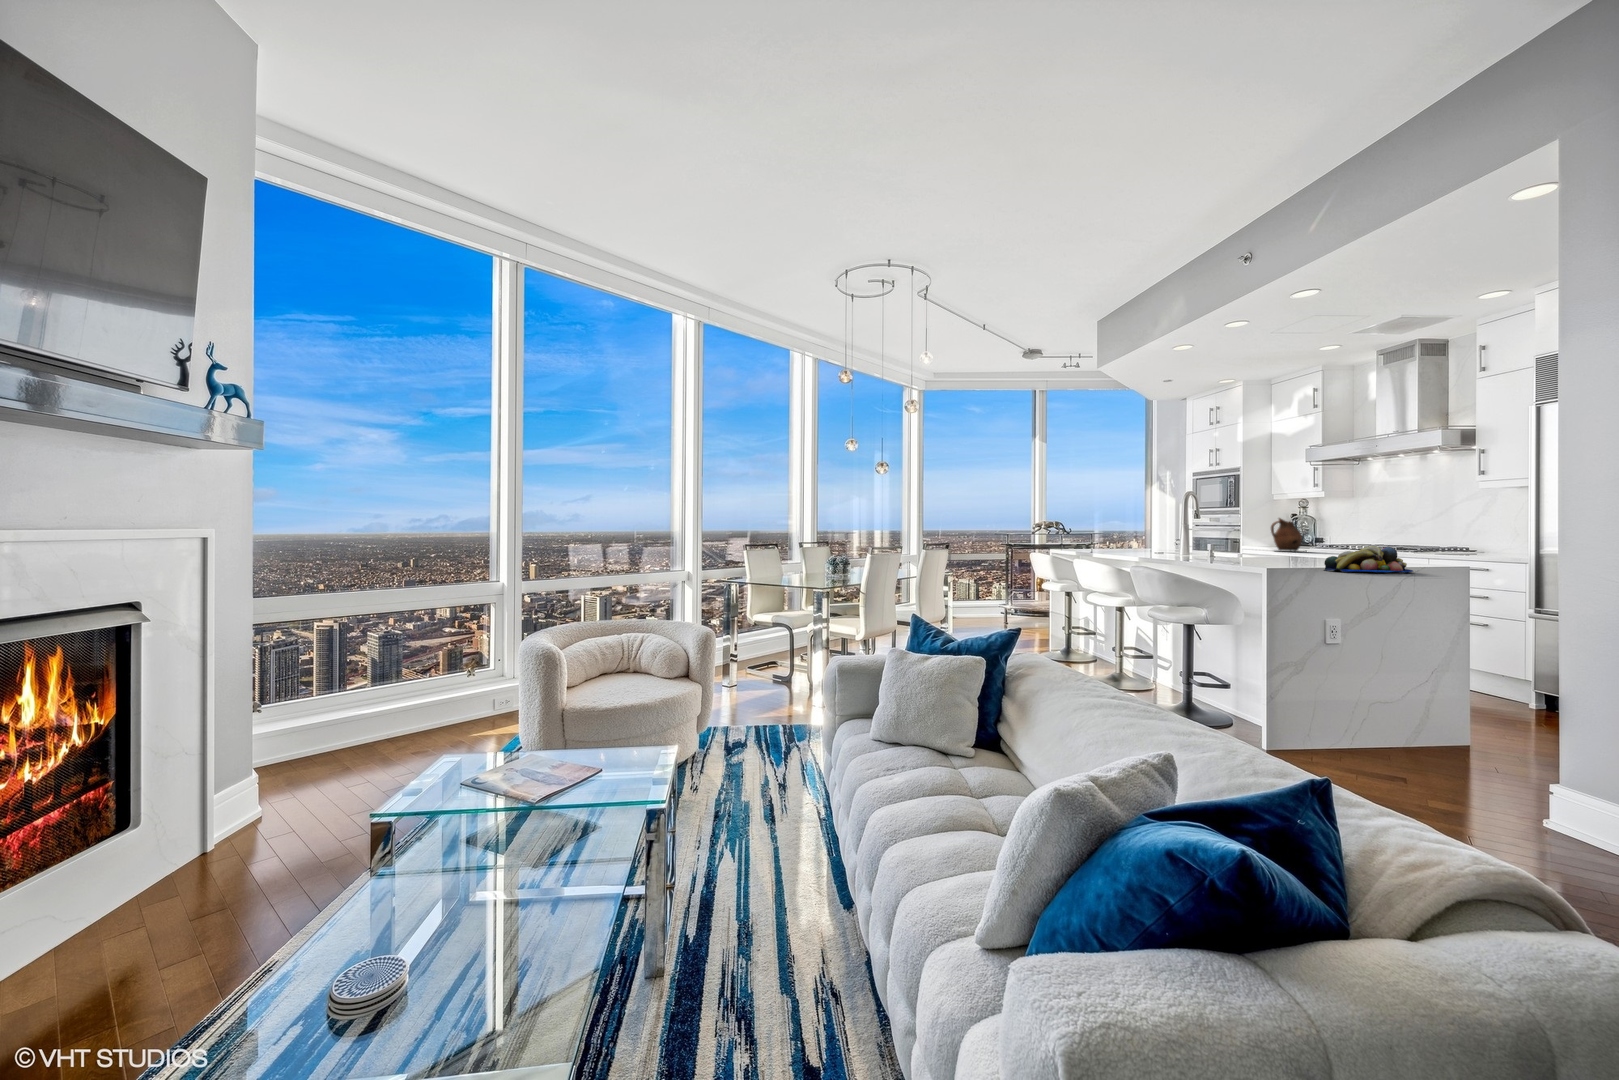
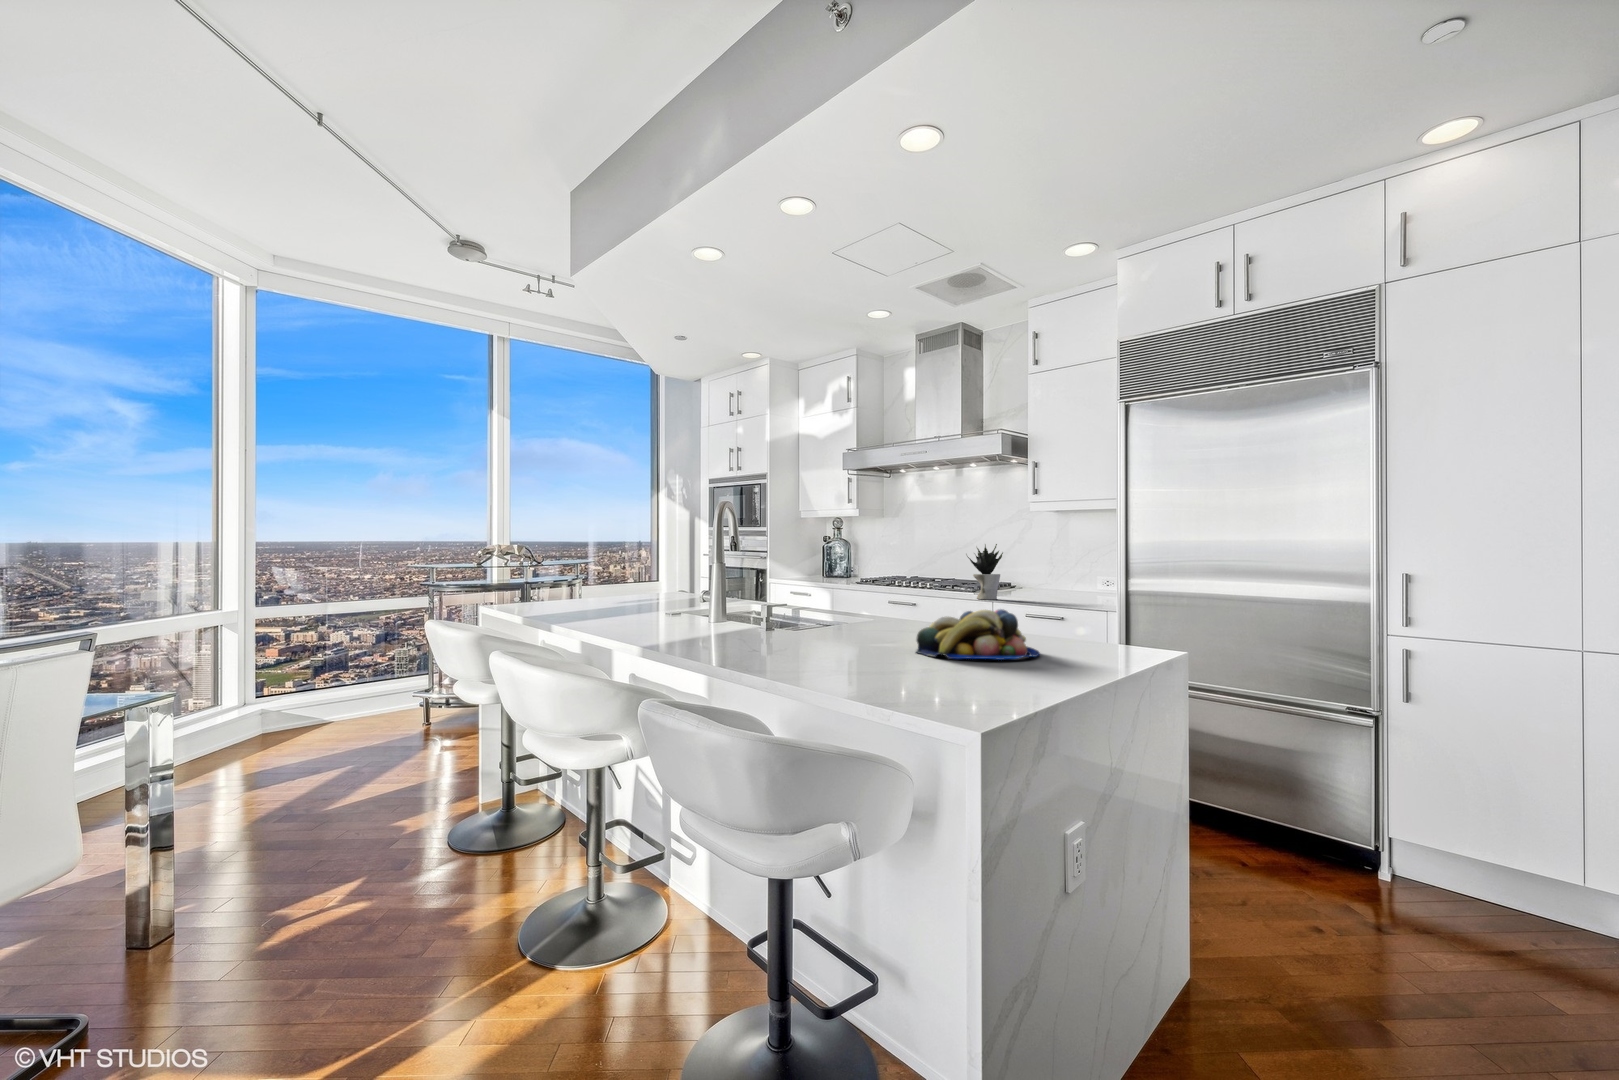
potted plant: none [1416,514,1454,558] -> present [967,544,1003,600]
ceramic pitcher: present [1271,518,1302,551] -> none [802,543,842,589]

